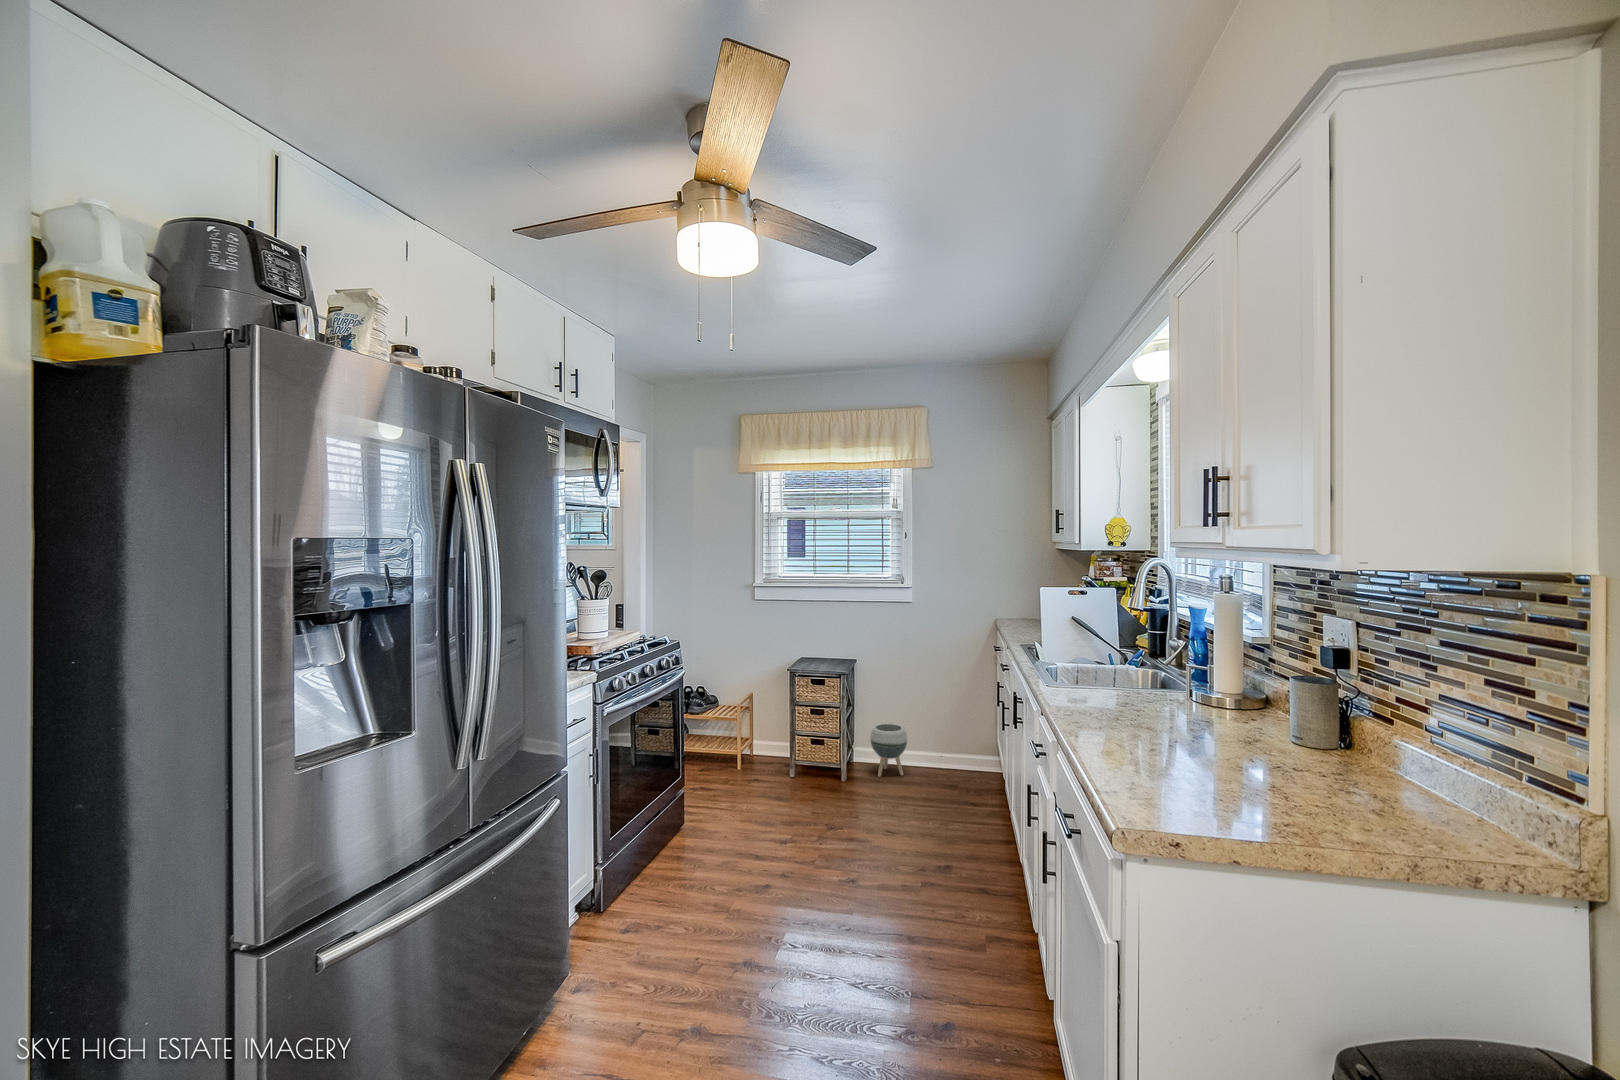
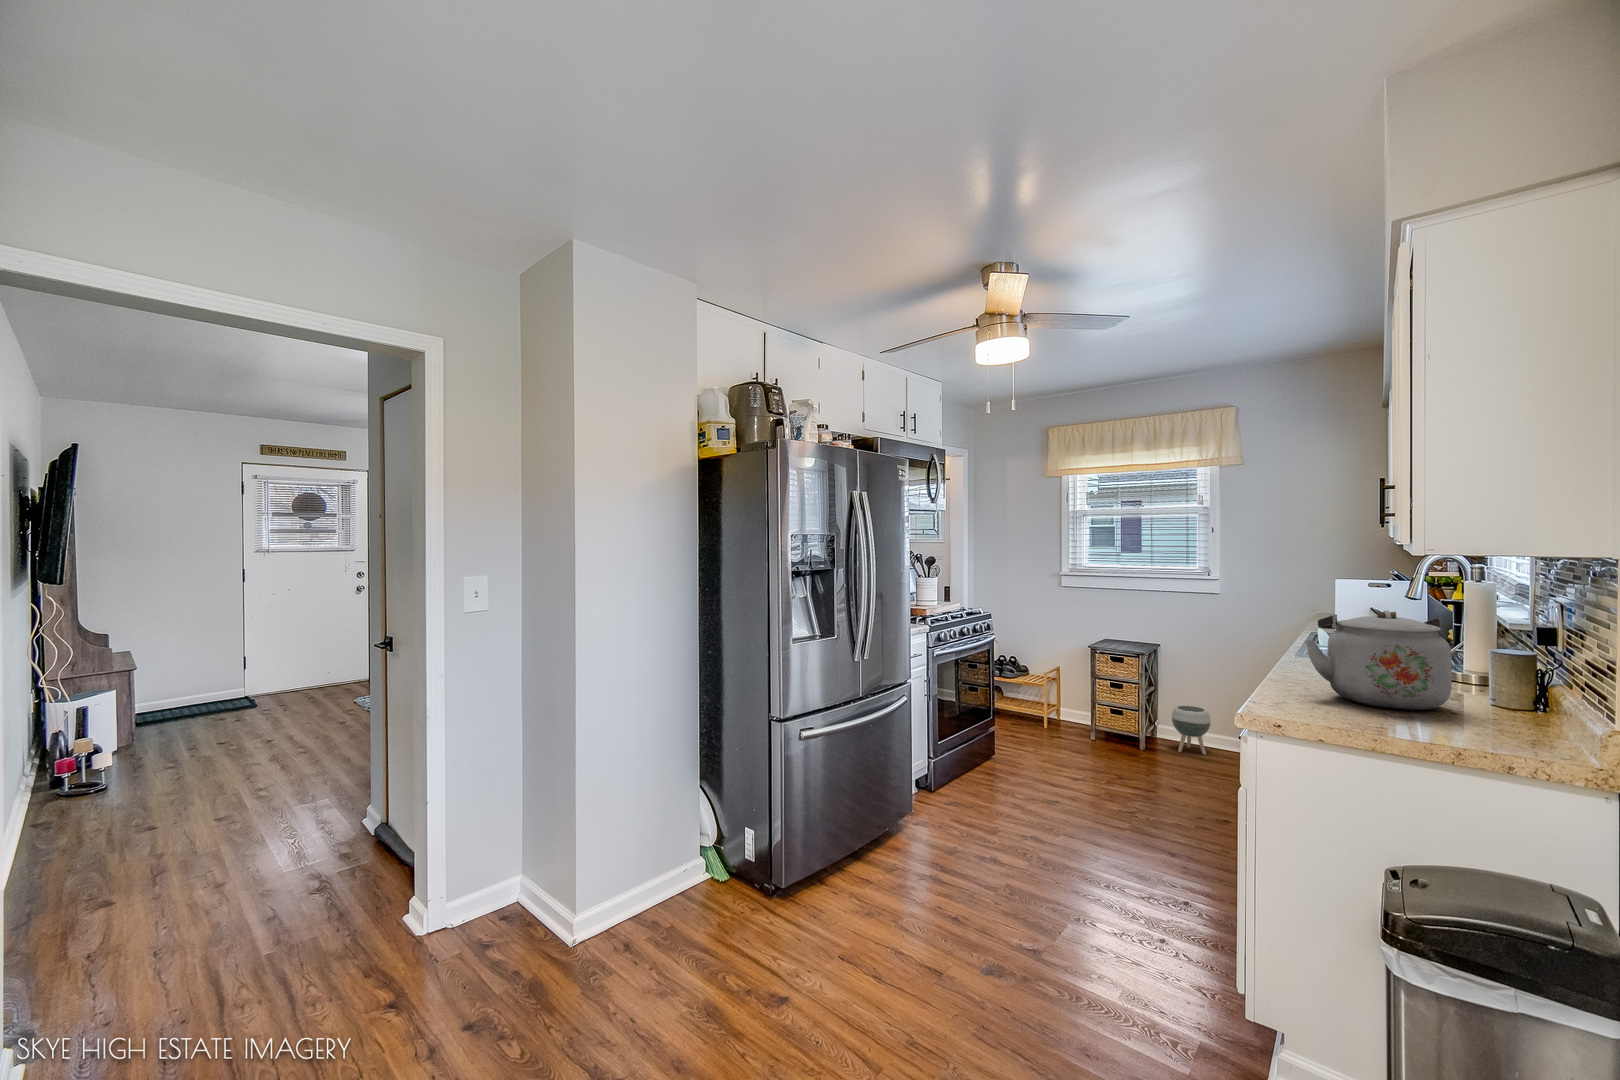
kettle: none [1169,639,1359,784] -> present [1305,610,1452,710]

